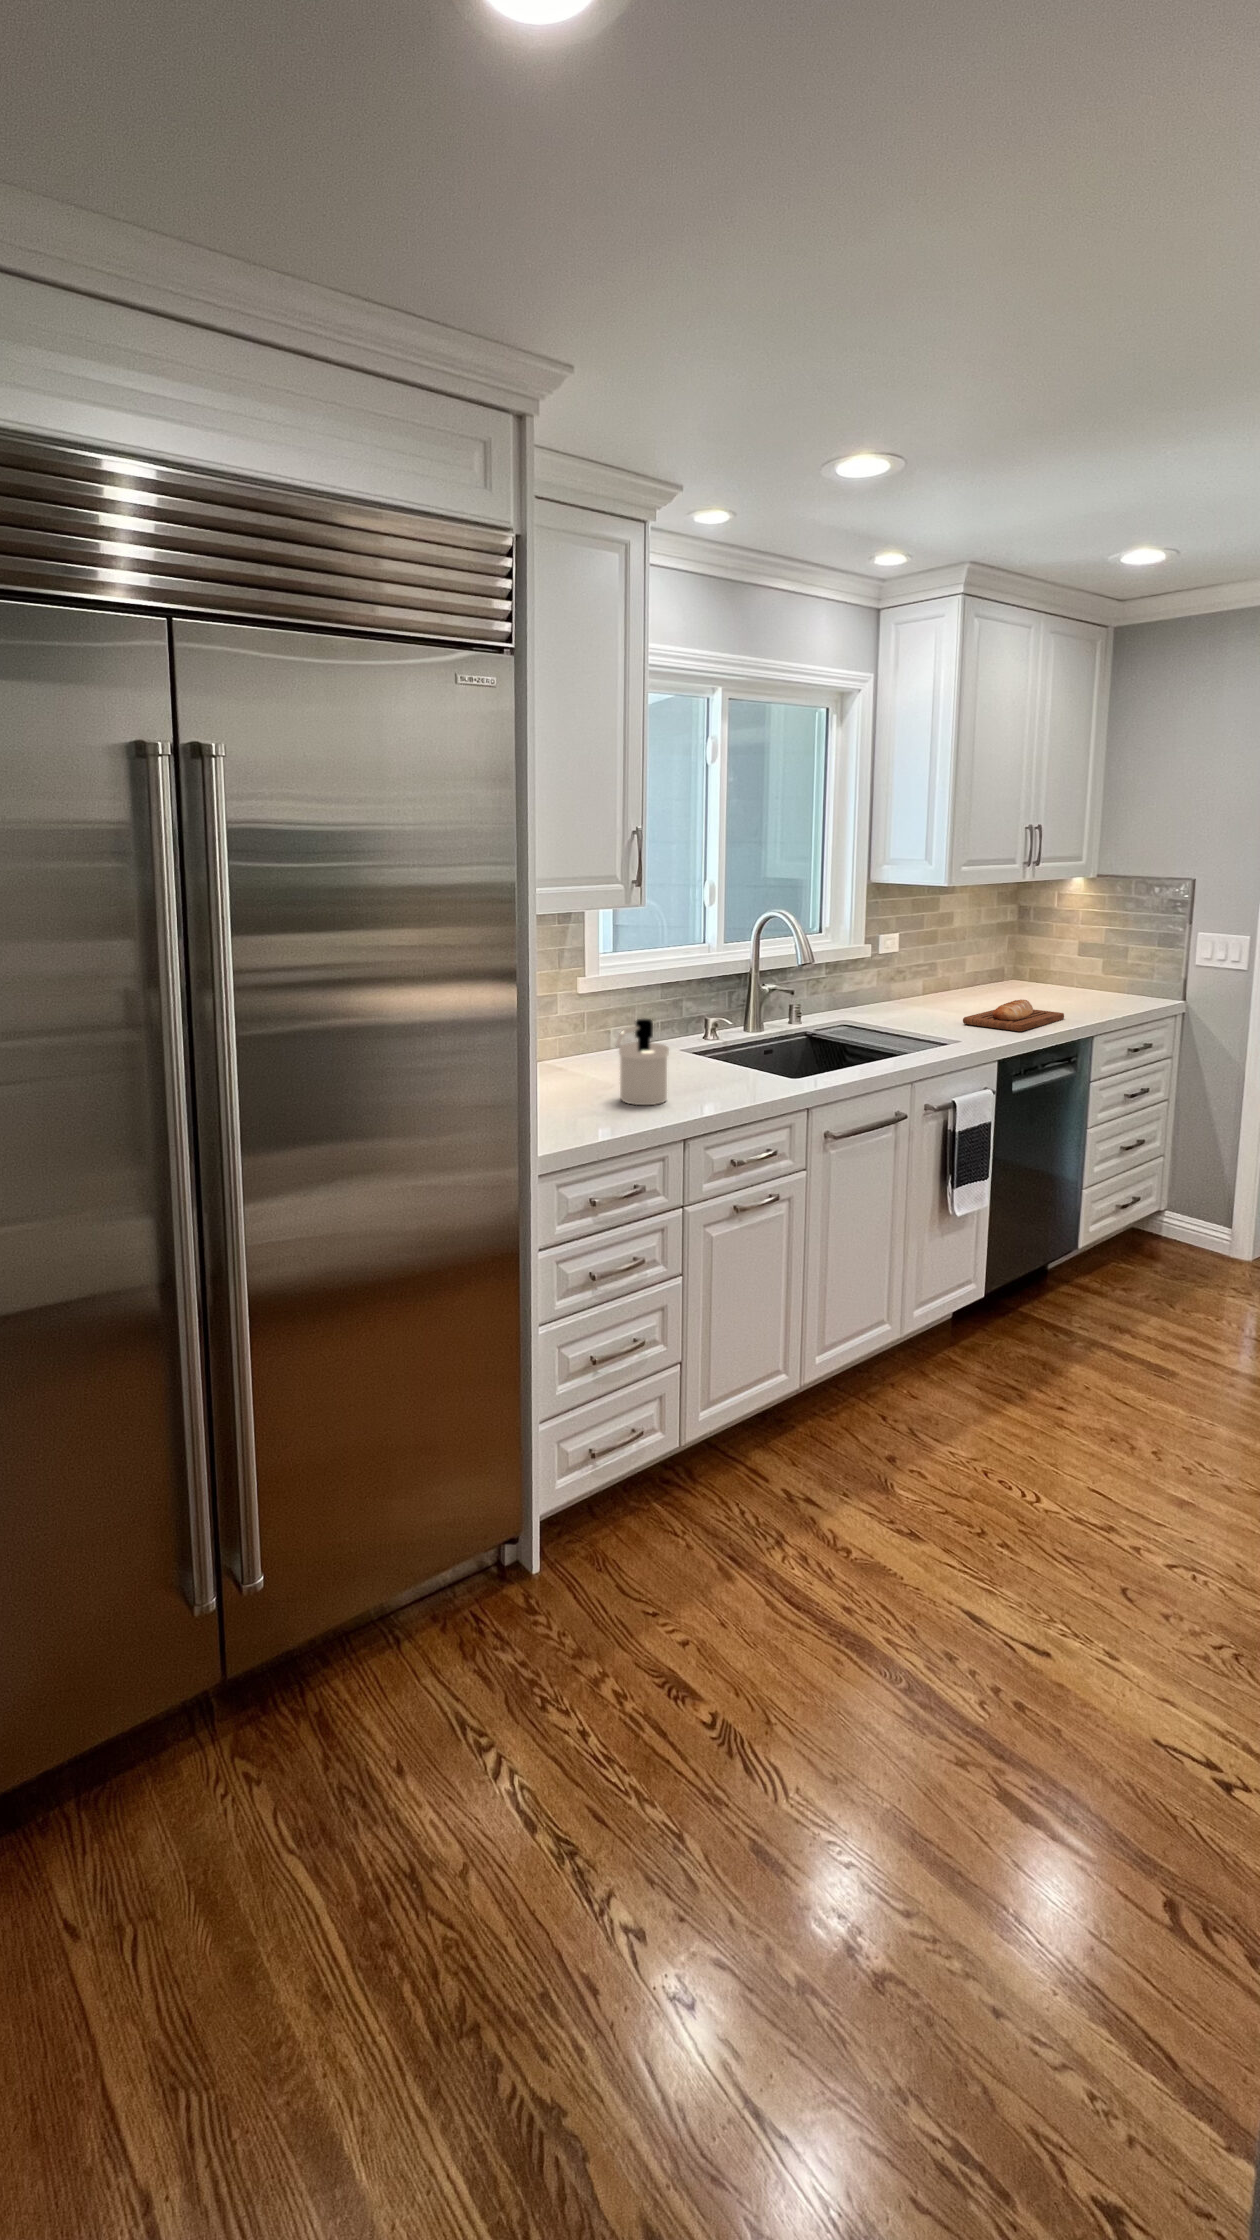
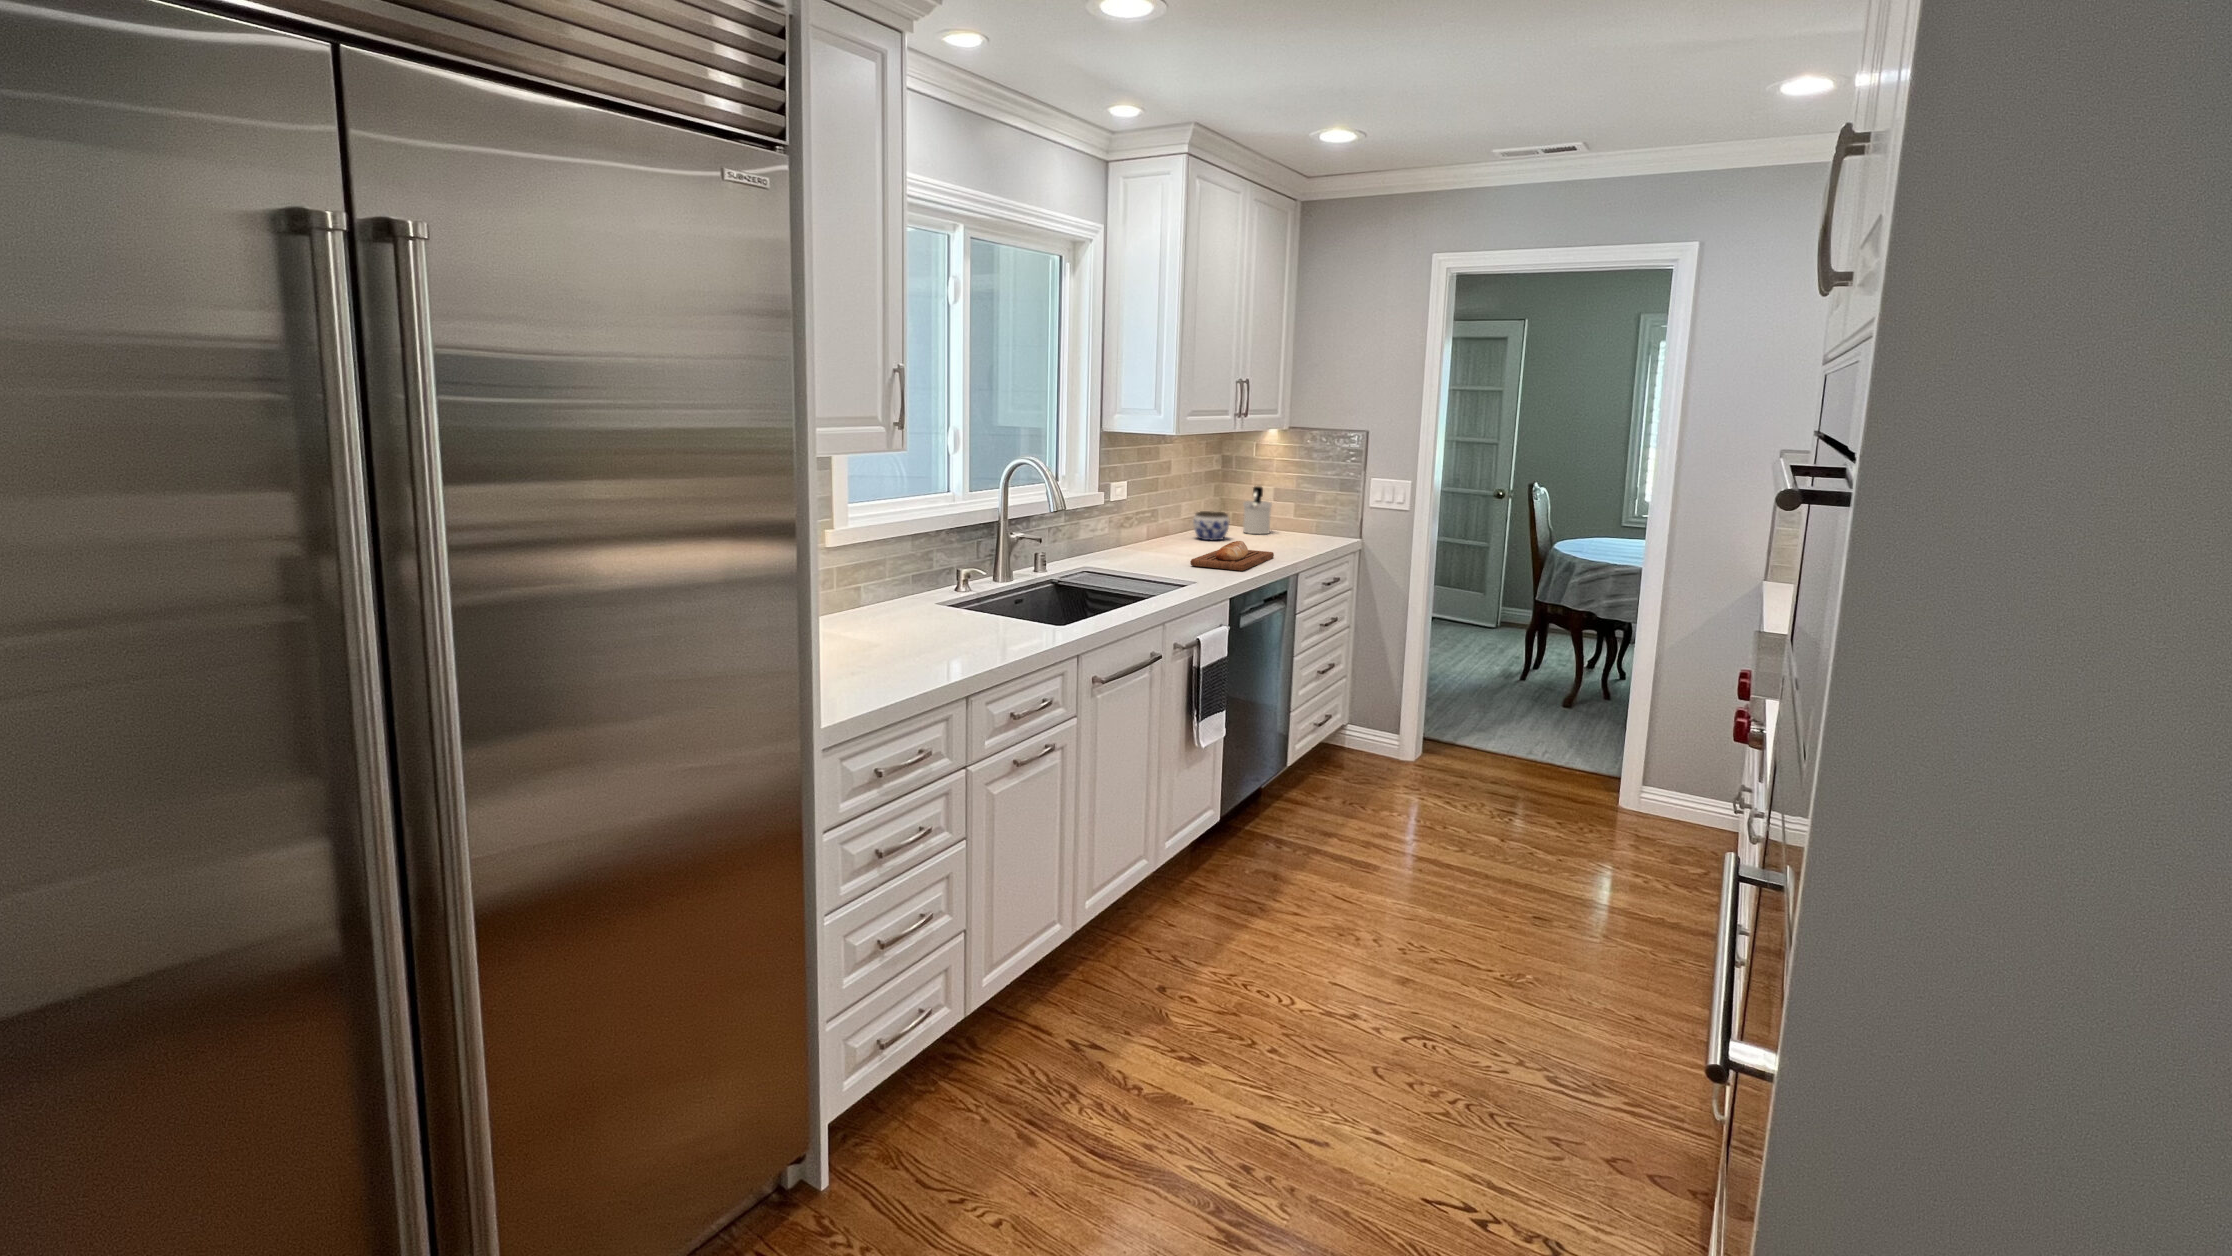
jar: none [979,967,1021,998] -> present [1193,511,1229,540]
soap dispenser: present [616,1019,669,1105] -> present [1243,486,1272,534]

